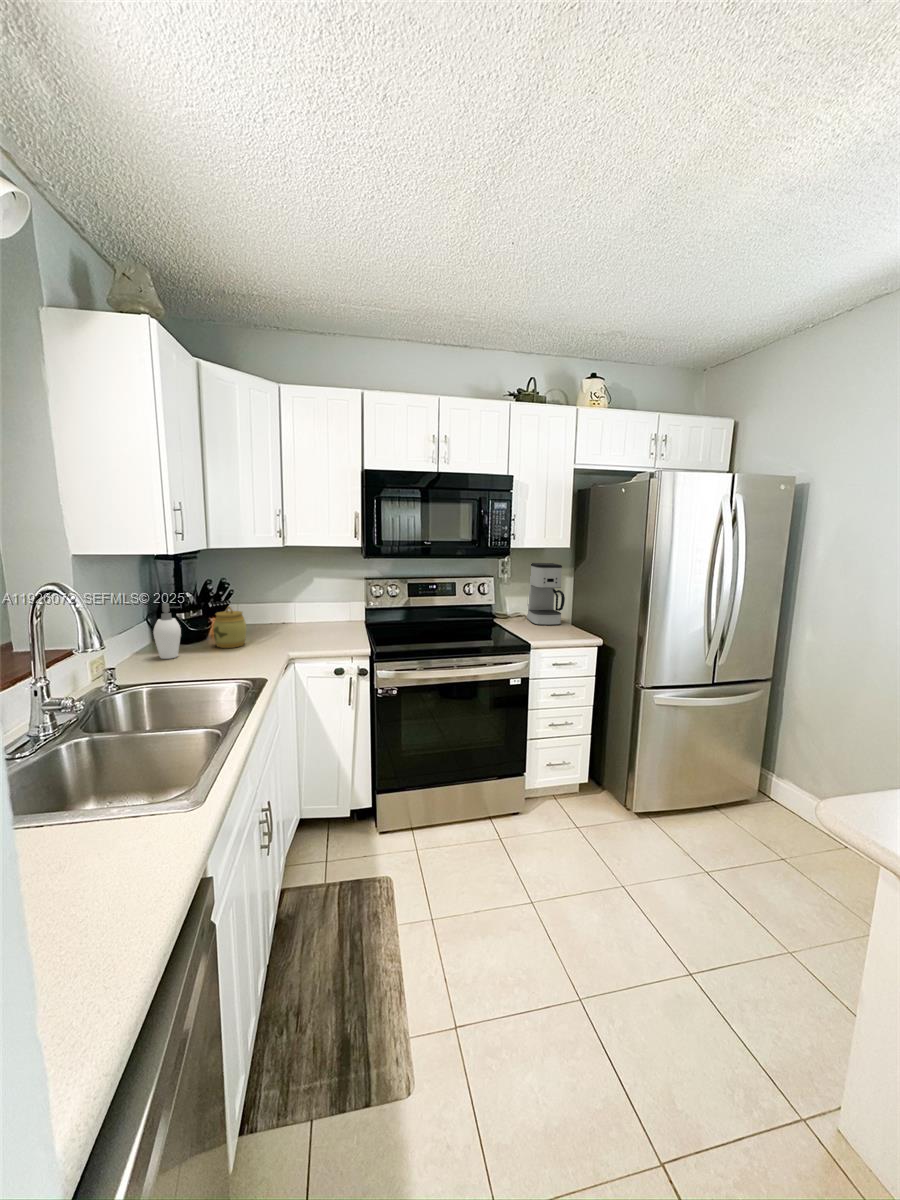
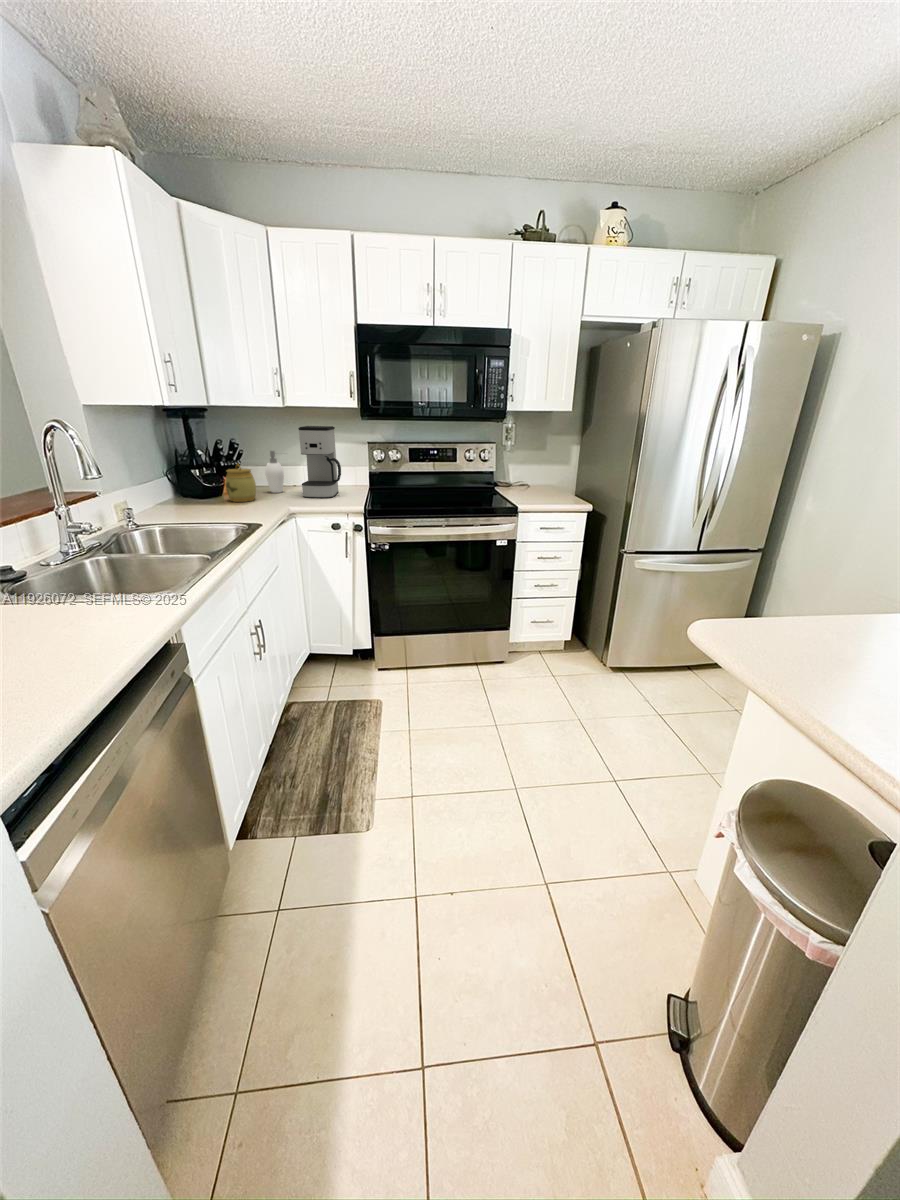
coffee maker: present [527,563,565,625] -> present [298,426,341,498]
soap dispenser: present [153,603,181,659] -> present [265,451,284,493]

